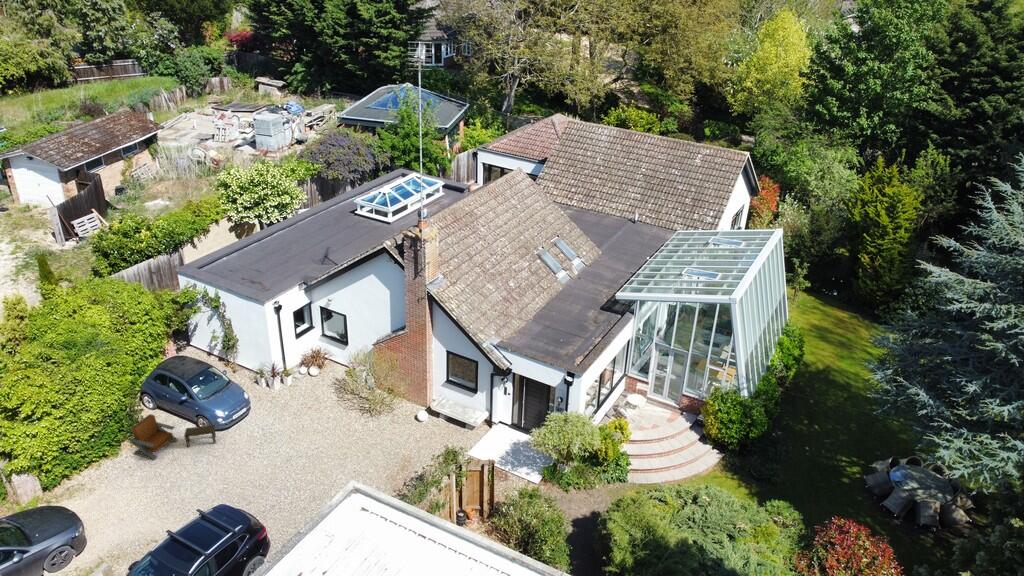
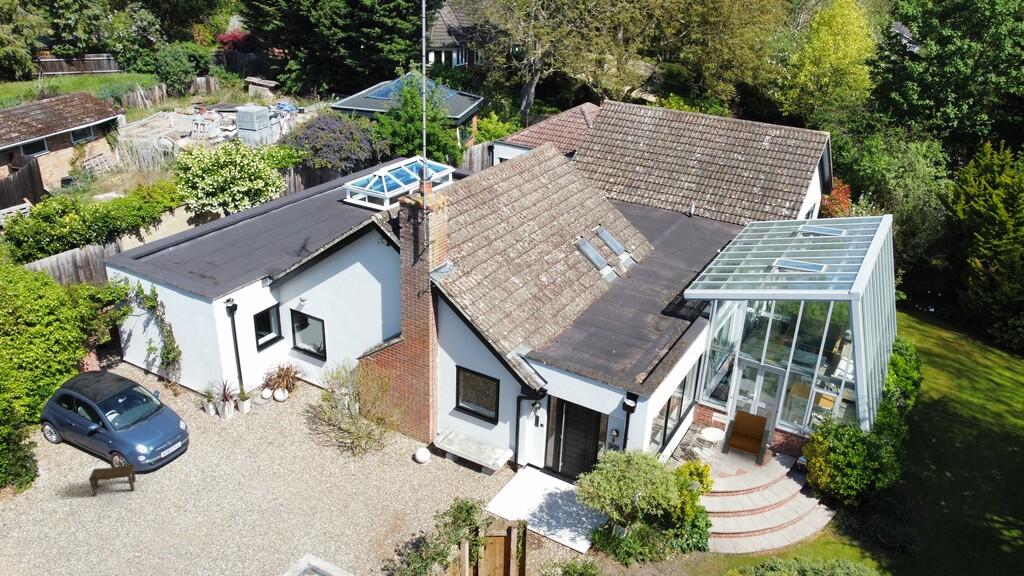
lounge chair: present [129,414,178,460] -> present [722,410,770,464]

